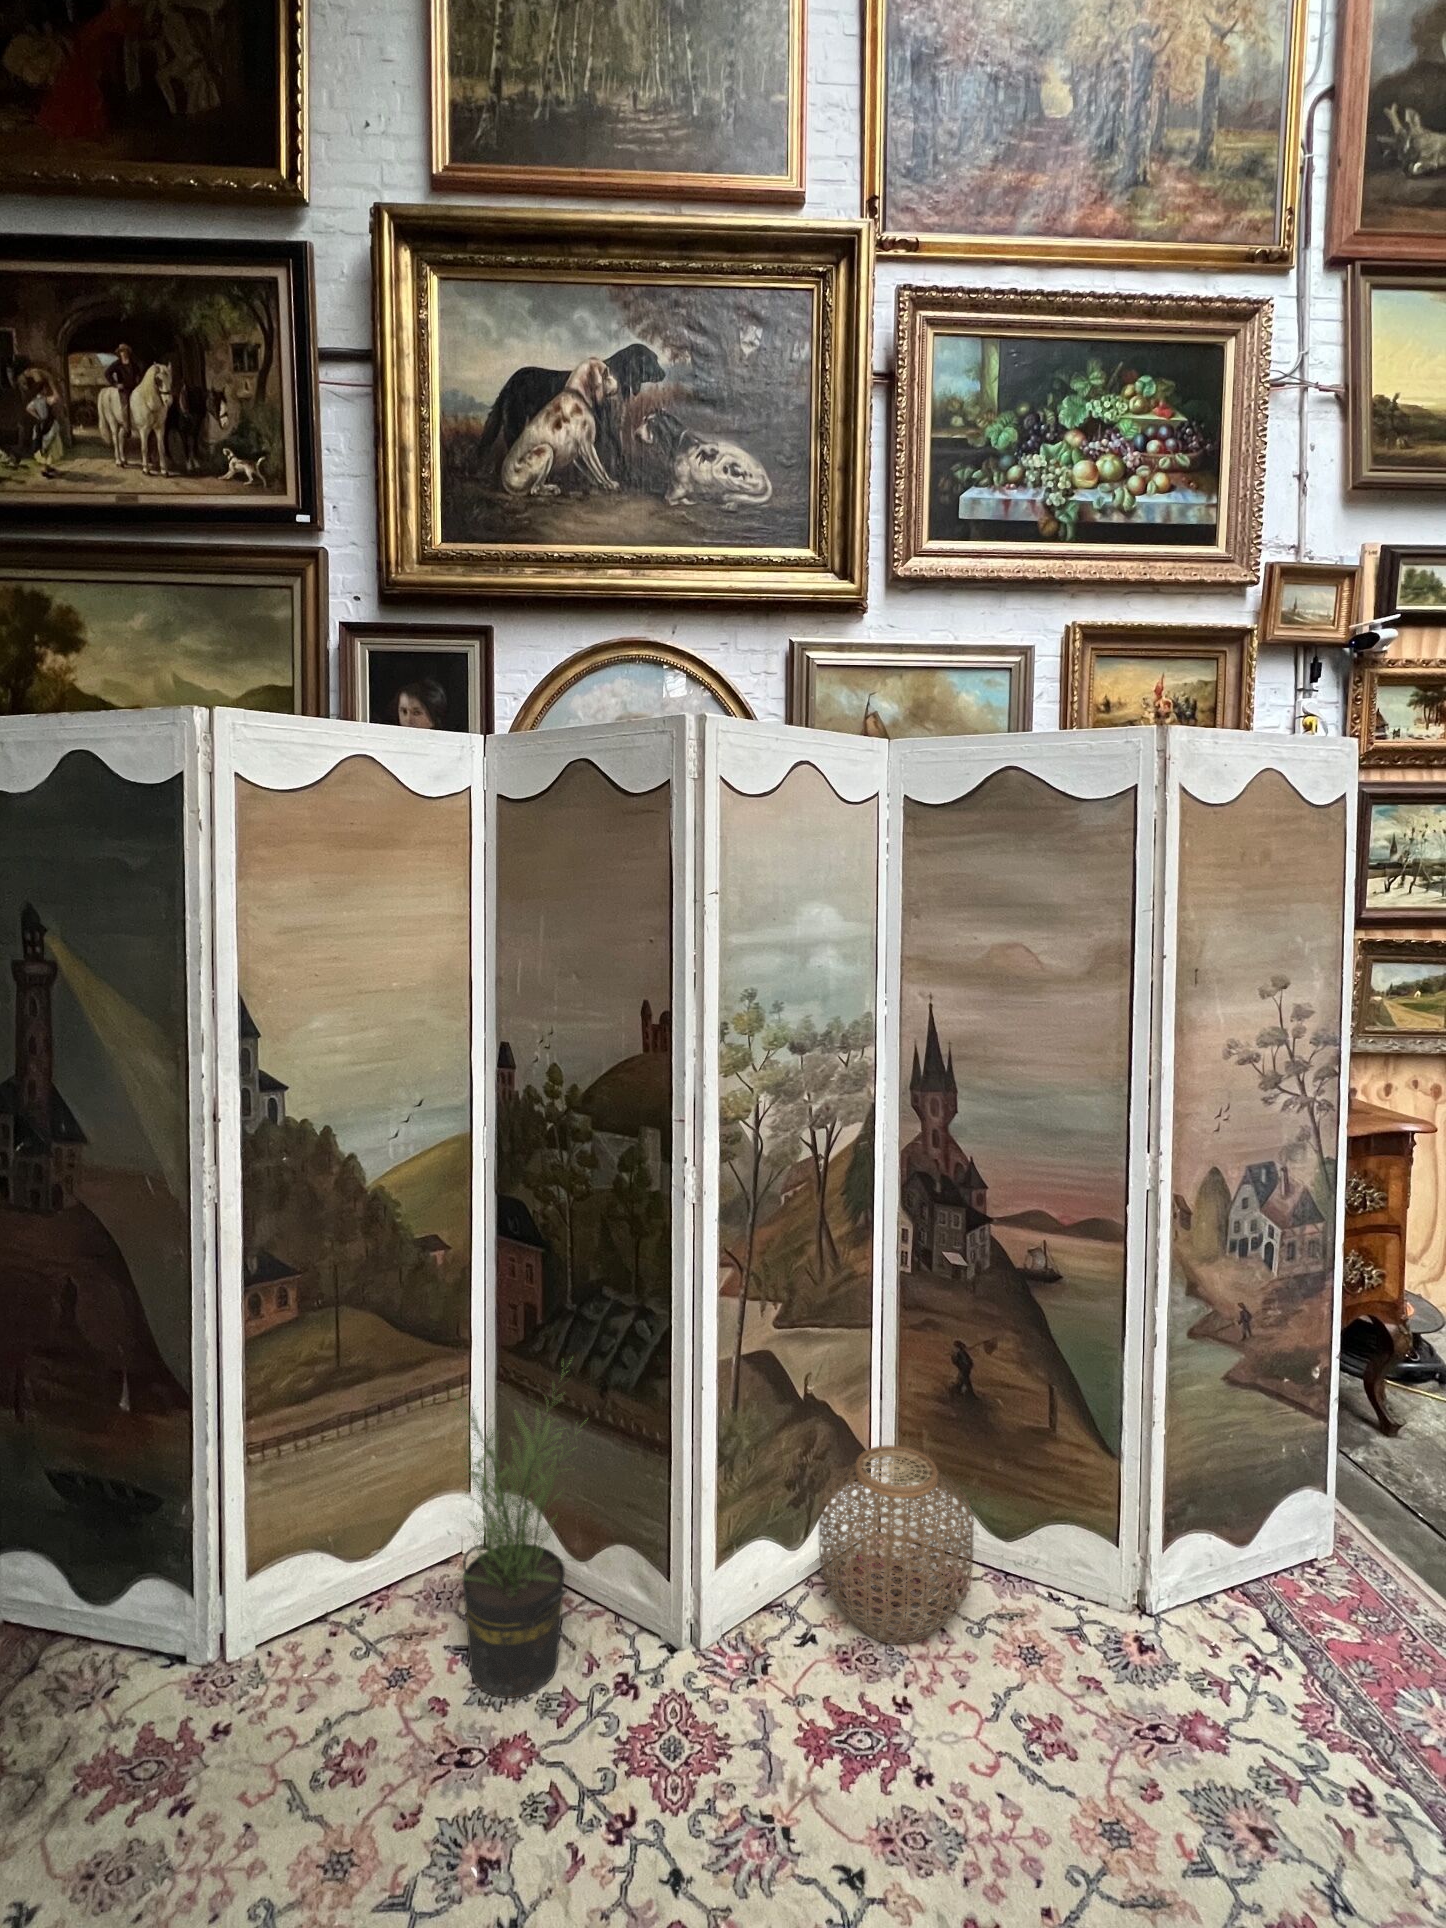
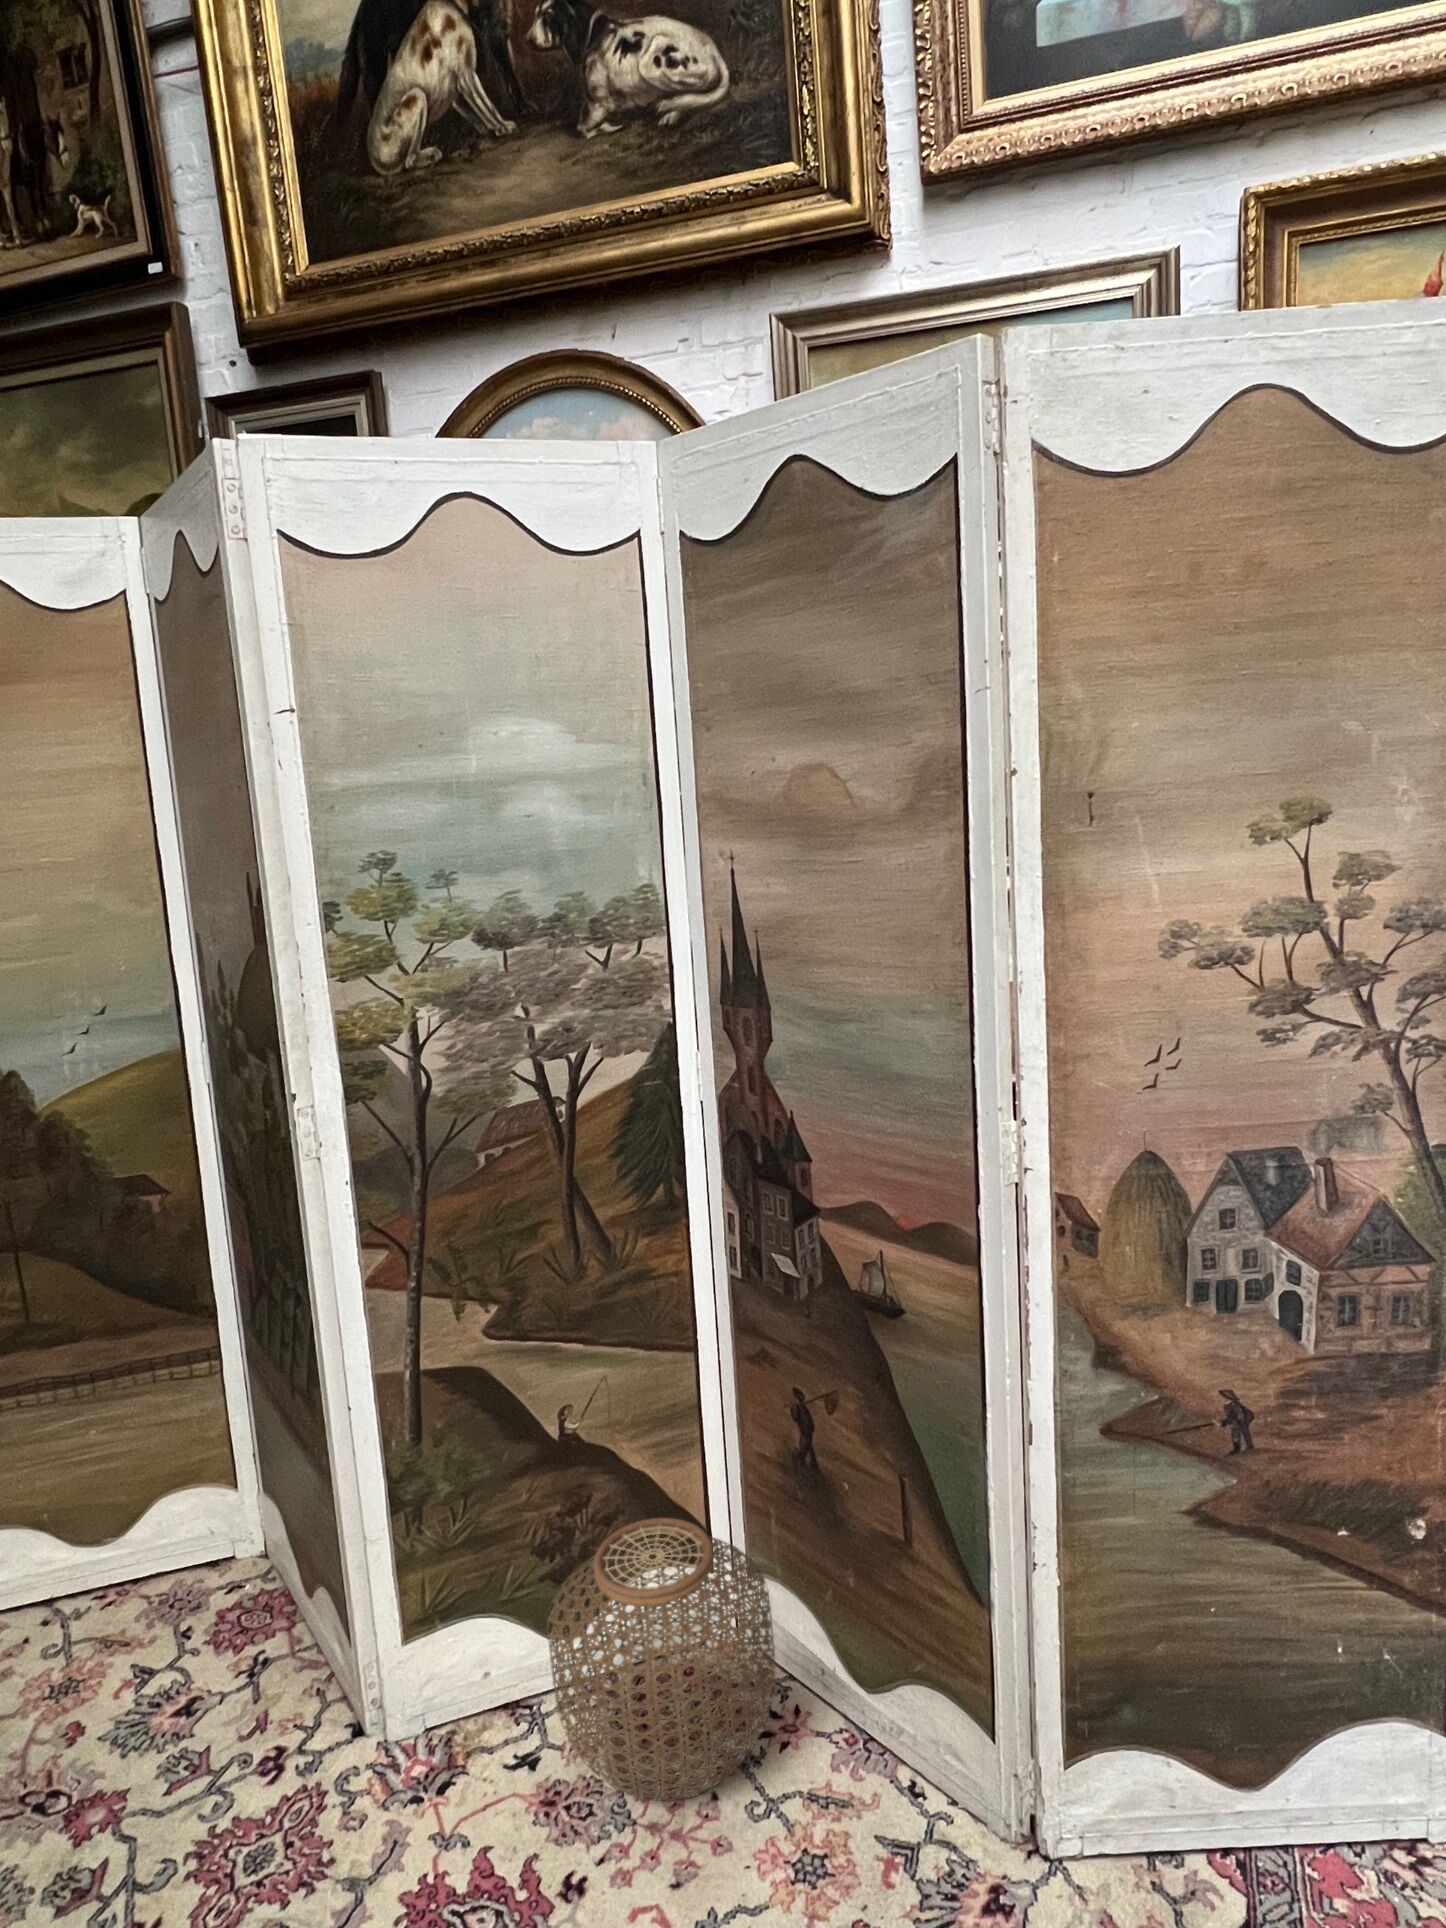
potted plant: present [443,1357,585,1698] -> none [42,1341,275,1746]

